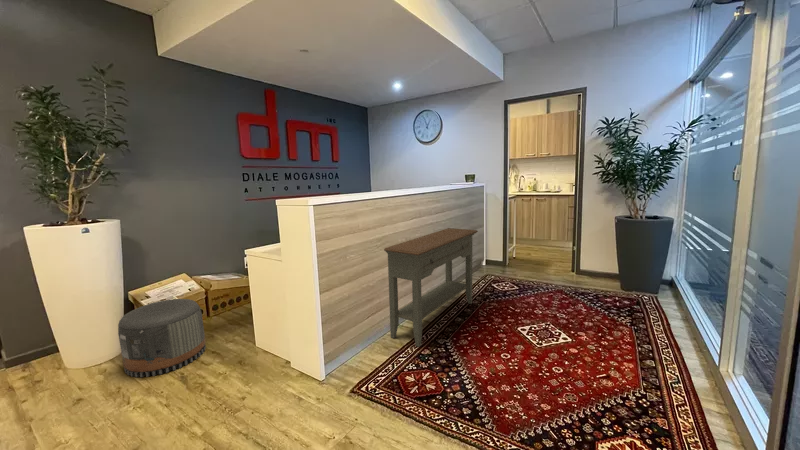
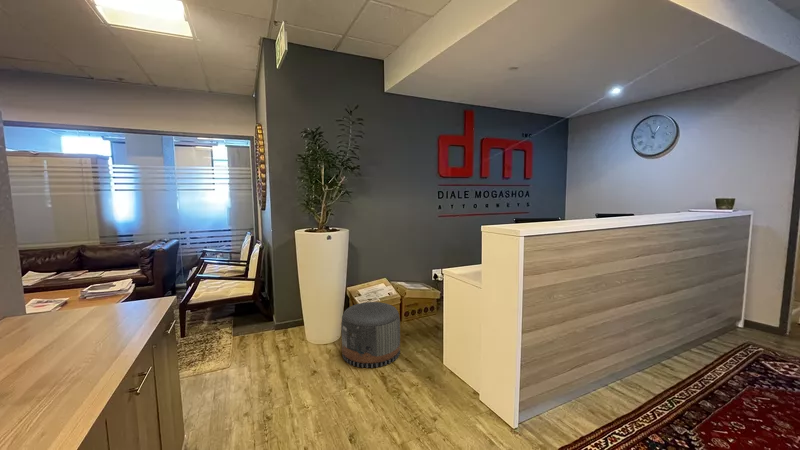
console table: present [384,228,478,347] -> none [598,272,749,427]

